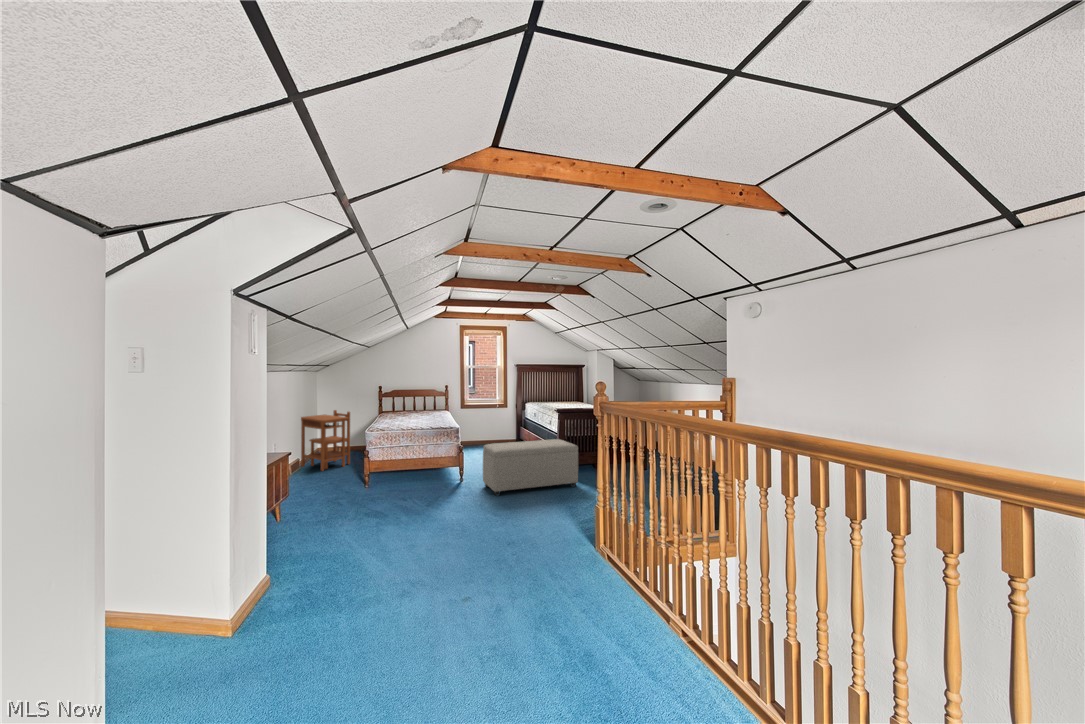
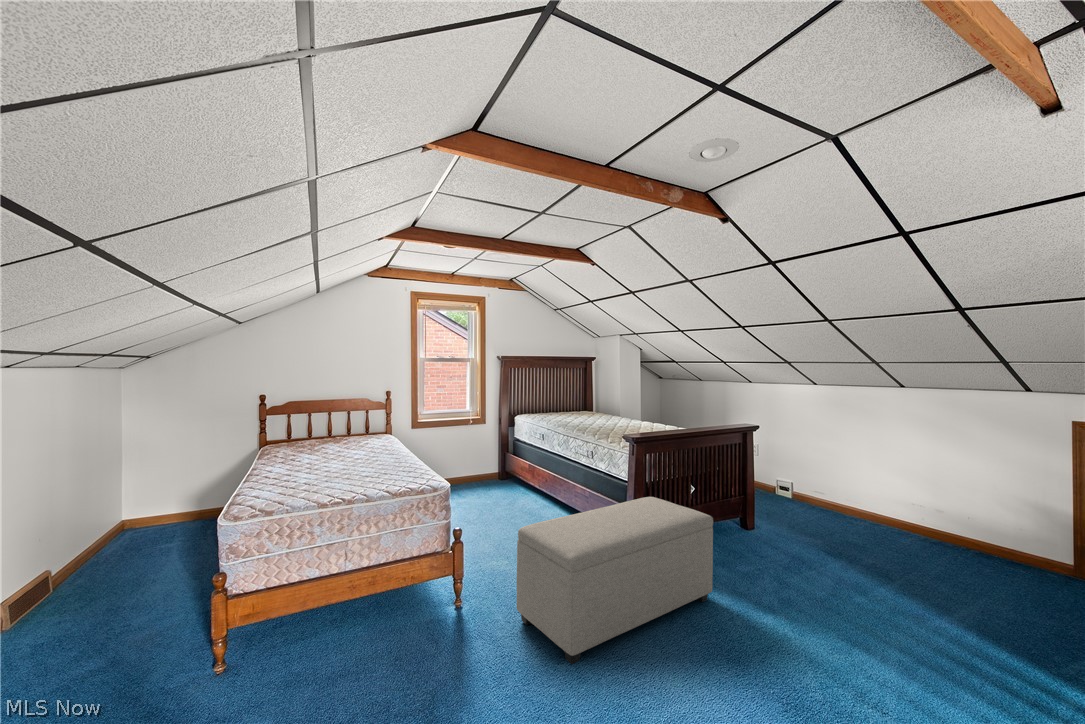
side table: present [301,410,350,471] -> none [62,446,193,593]

